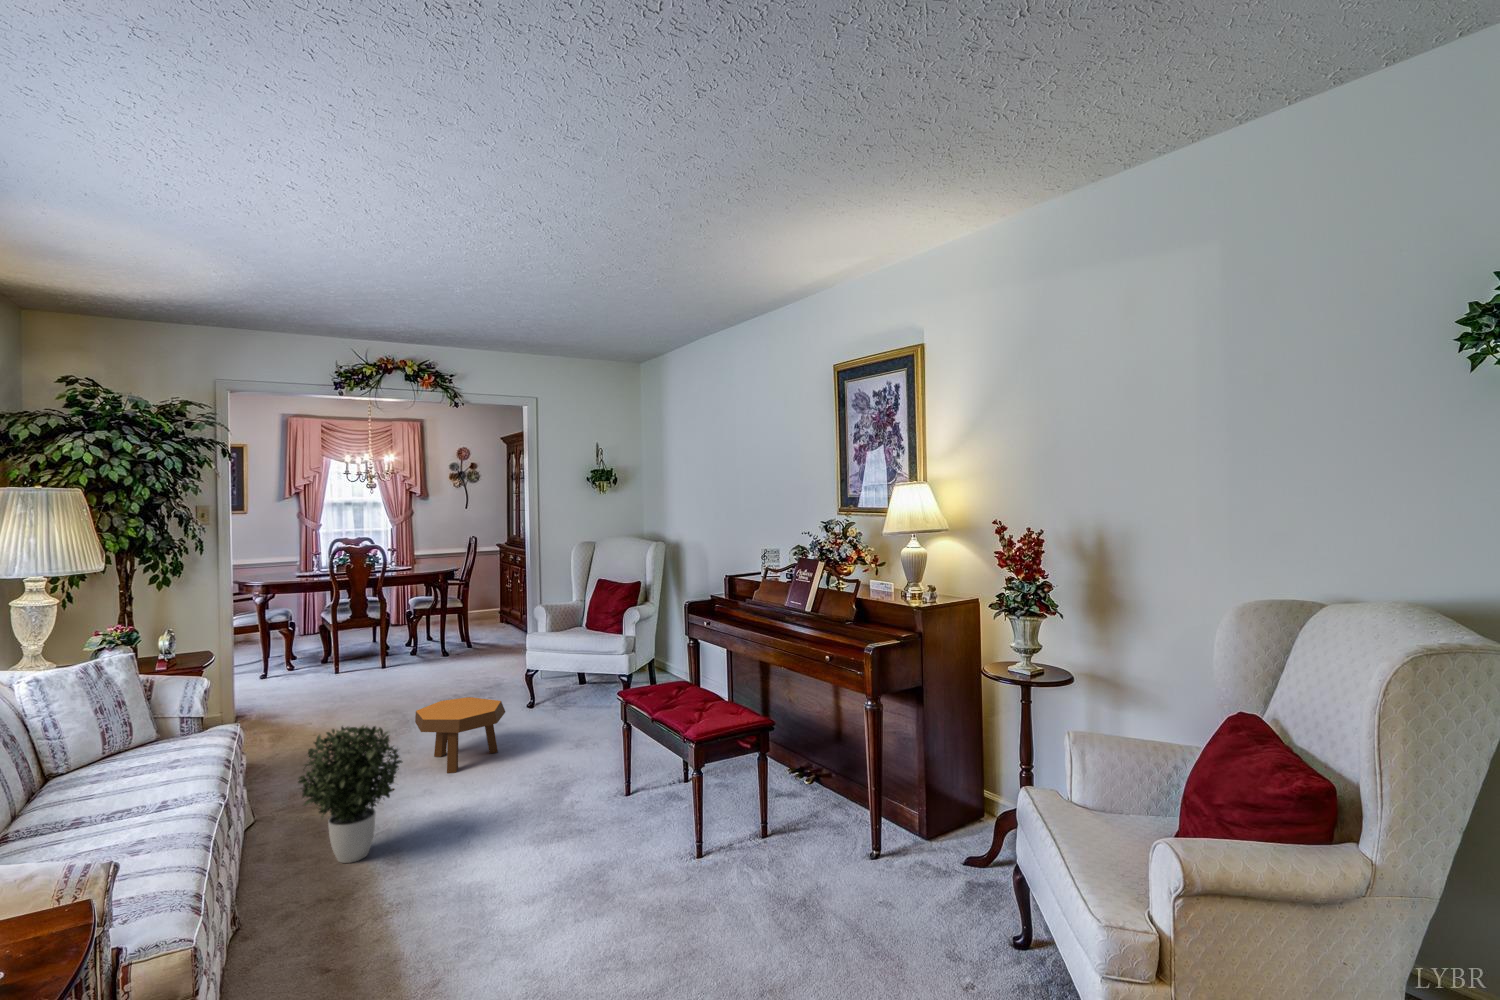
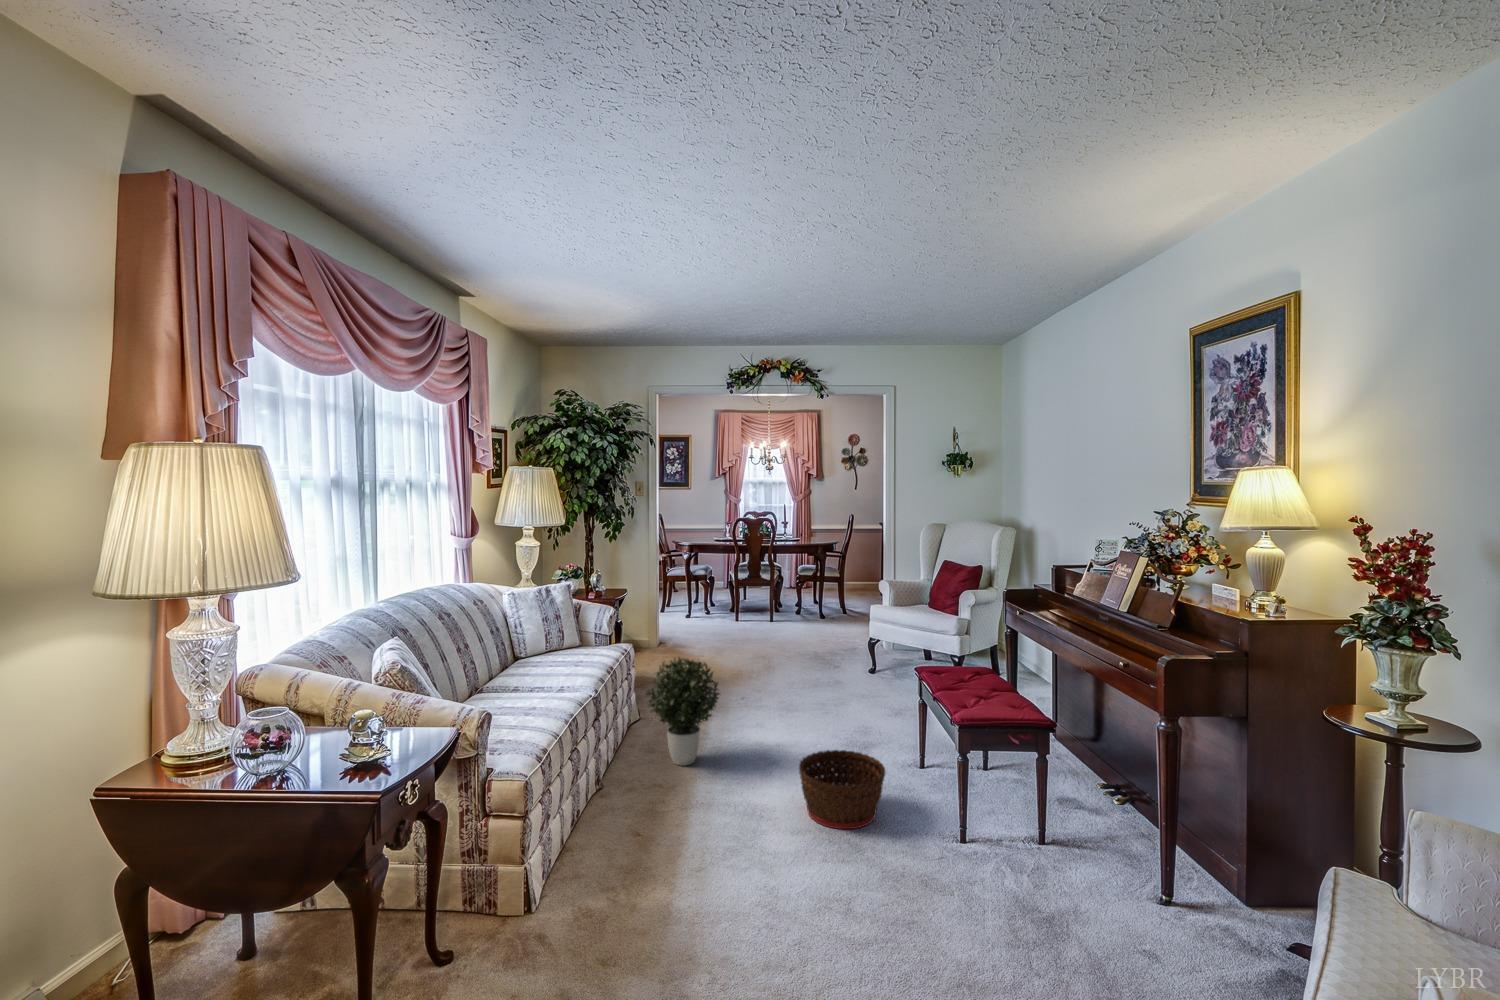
footstool: present [415,697,505,773] -> none [760,651,832,714]
basket: none [525,789,620,876] -> present [799,750,885,829]

